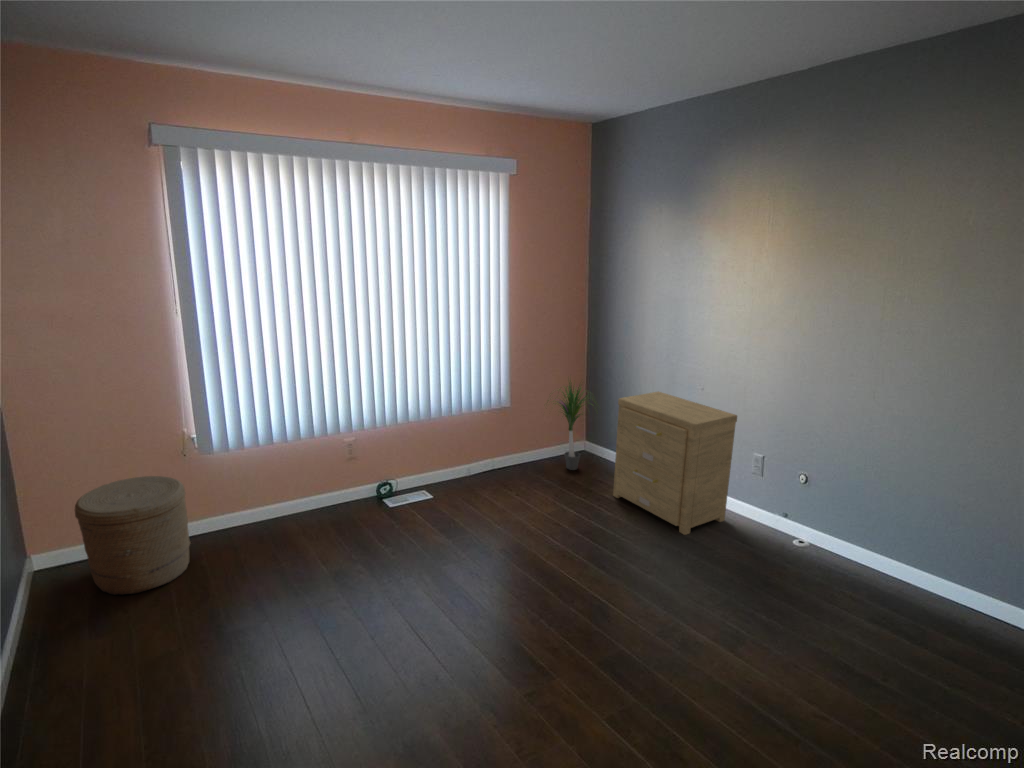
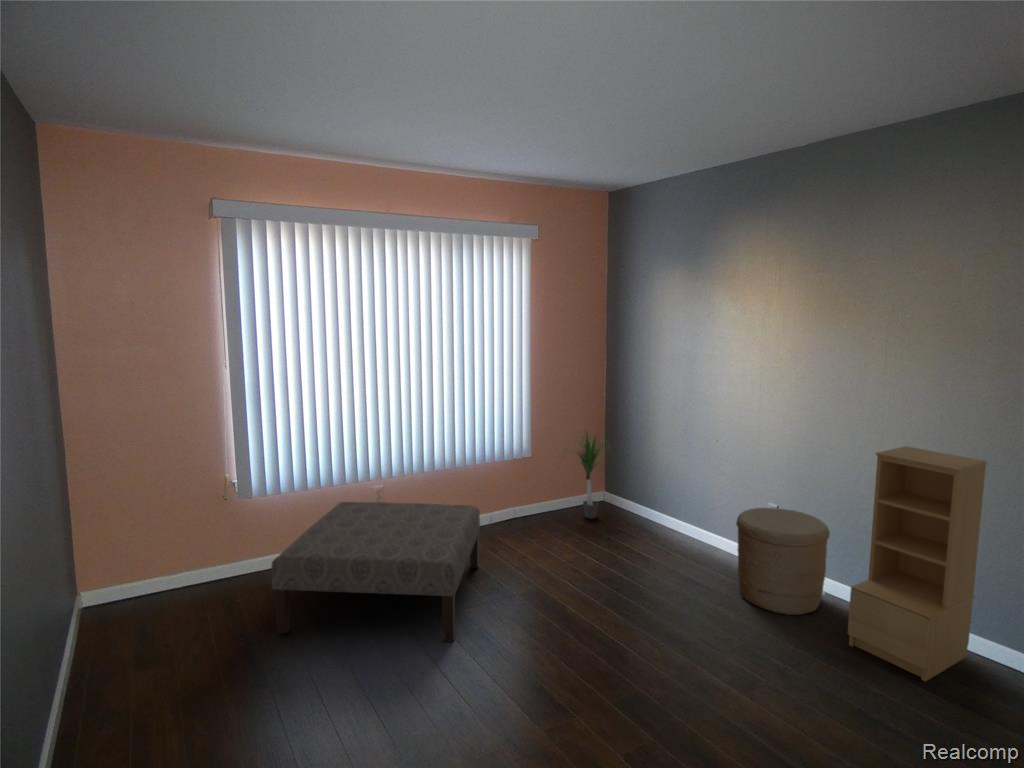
side table: present [613,392,737,535] -> none [631,438,747,574]
bookshelf: none [837,416,1005,664] -> present [848,446,987,681]
ottoman: none [229,458,457,615] -> present [271,502,480,642]
woven basket: present [75,476,191,595] -> present [736,508,830,615]

